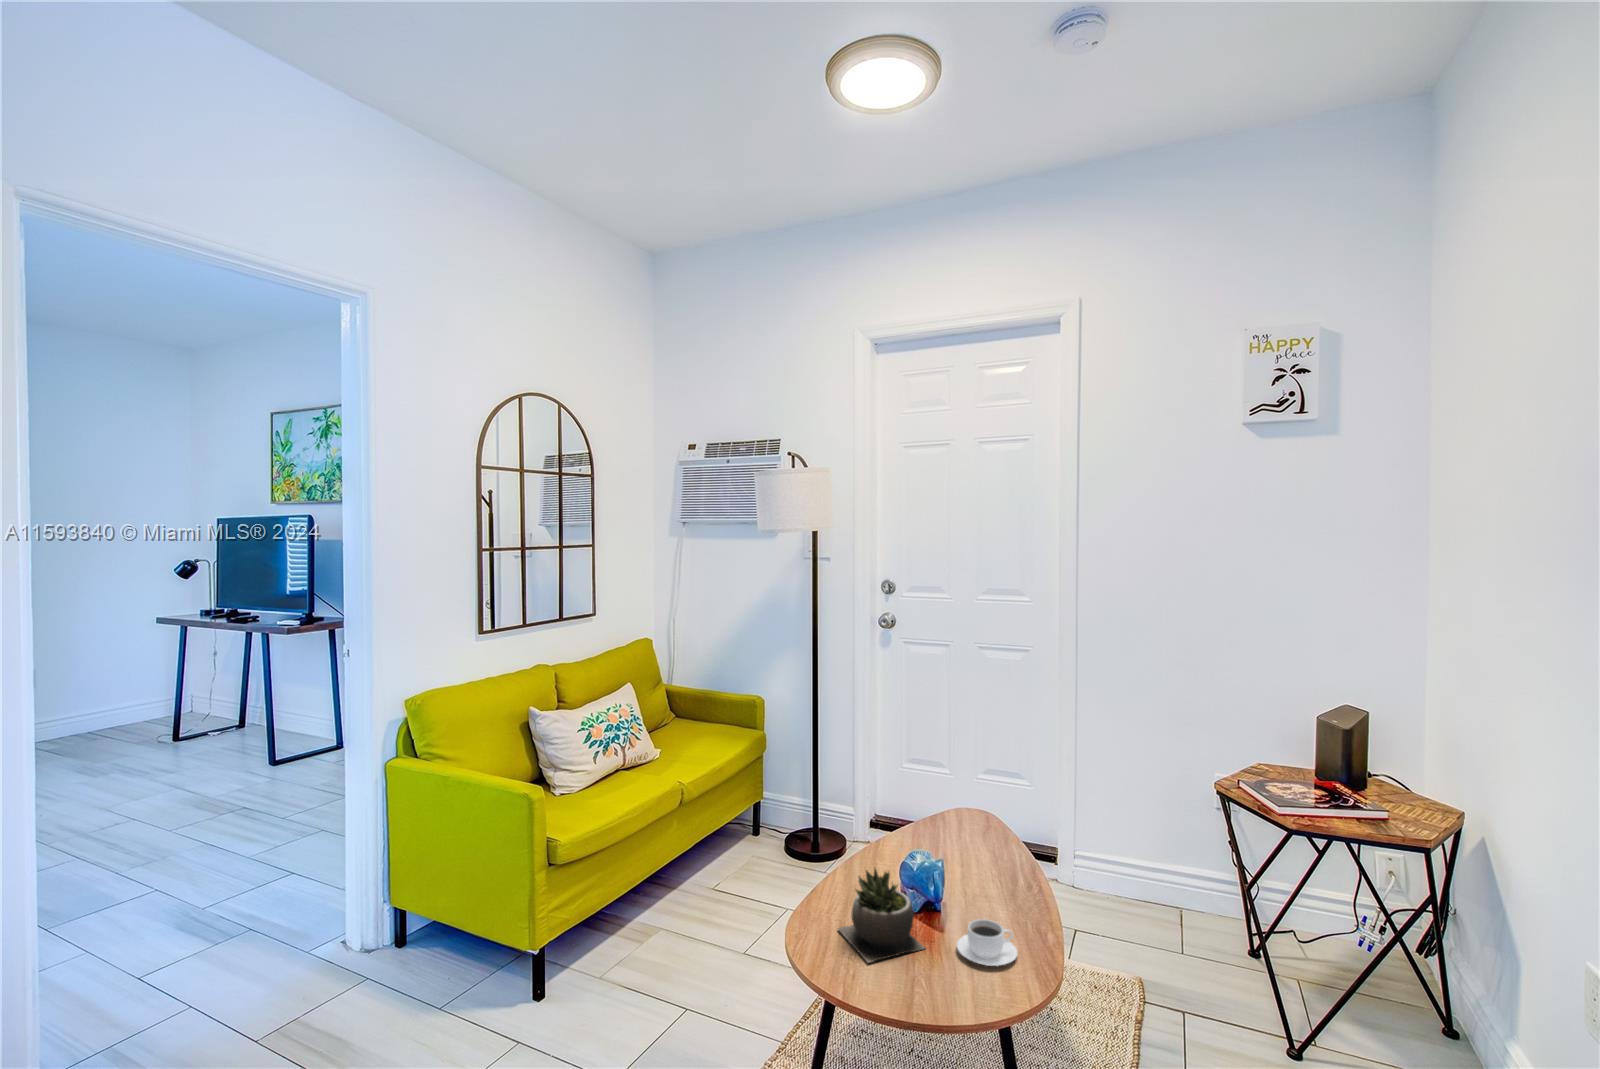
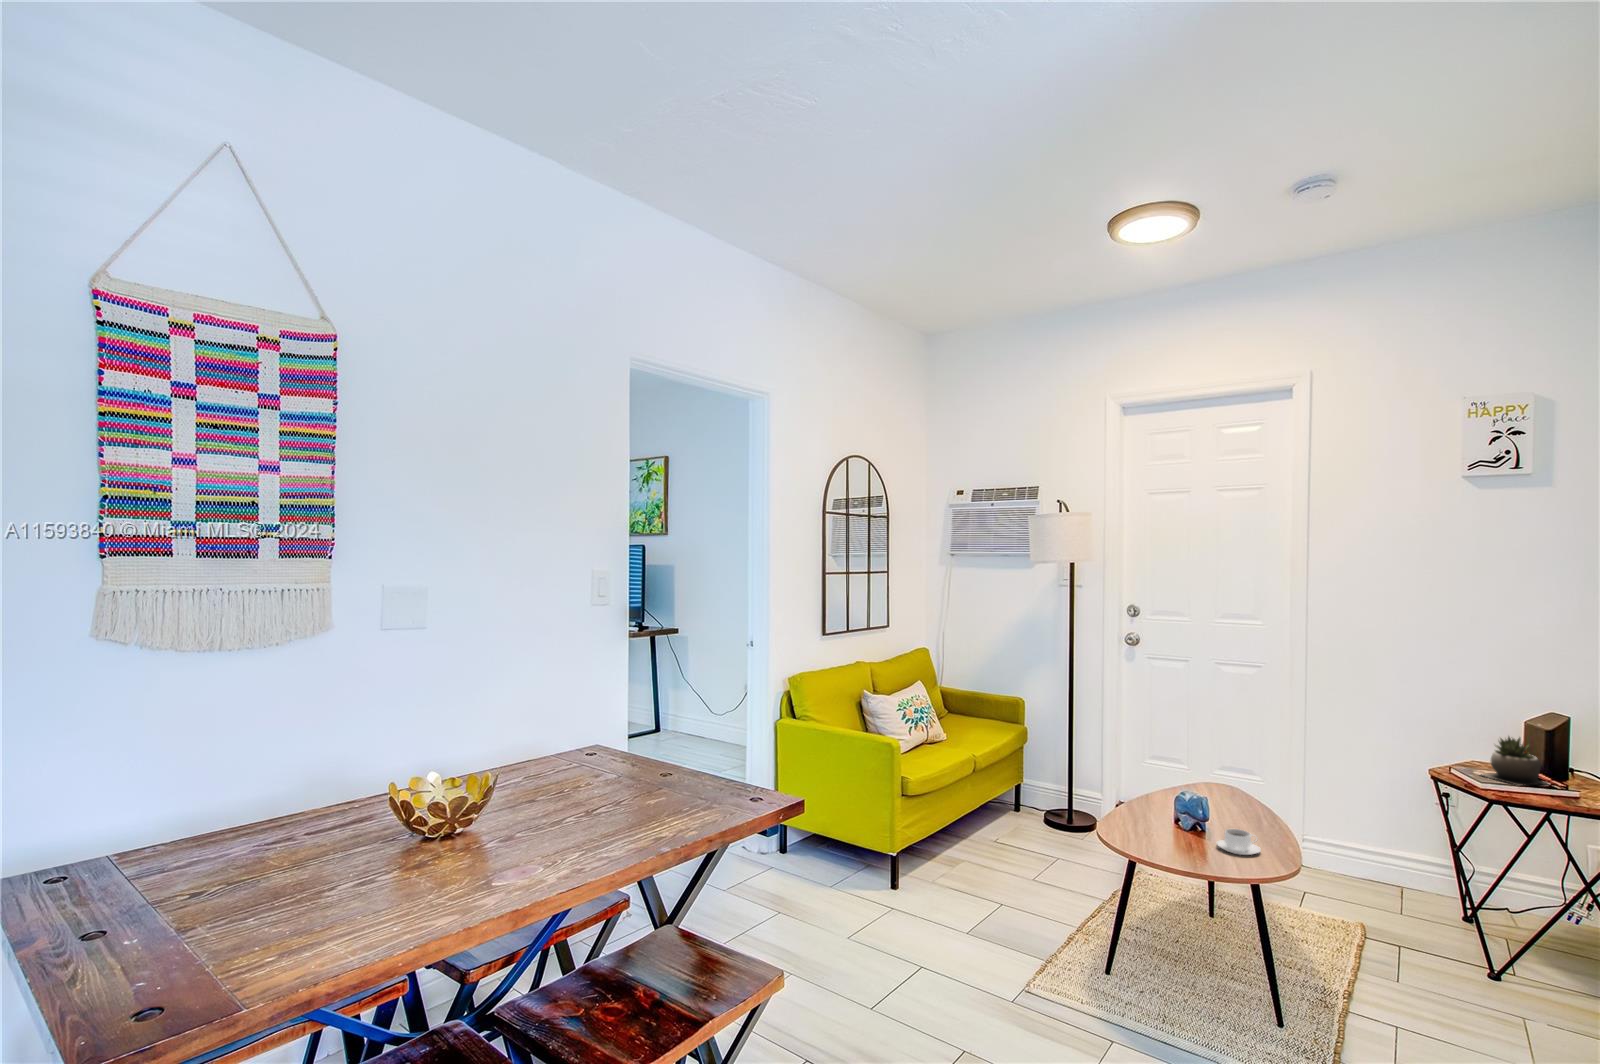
succulent plant: present [838,869,925,963] -> present [1481,737,1547,786]

